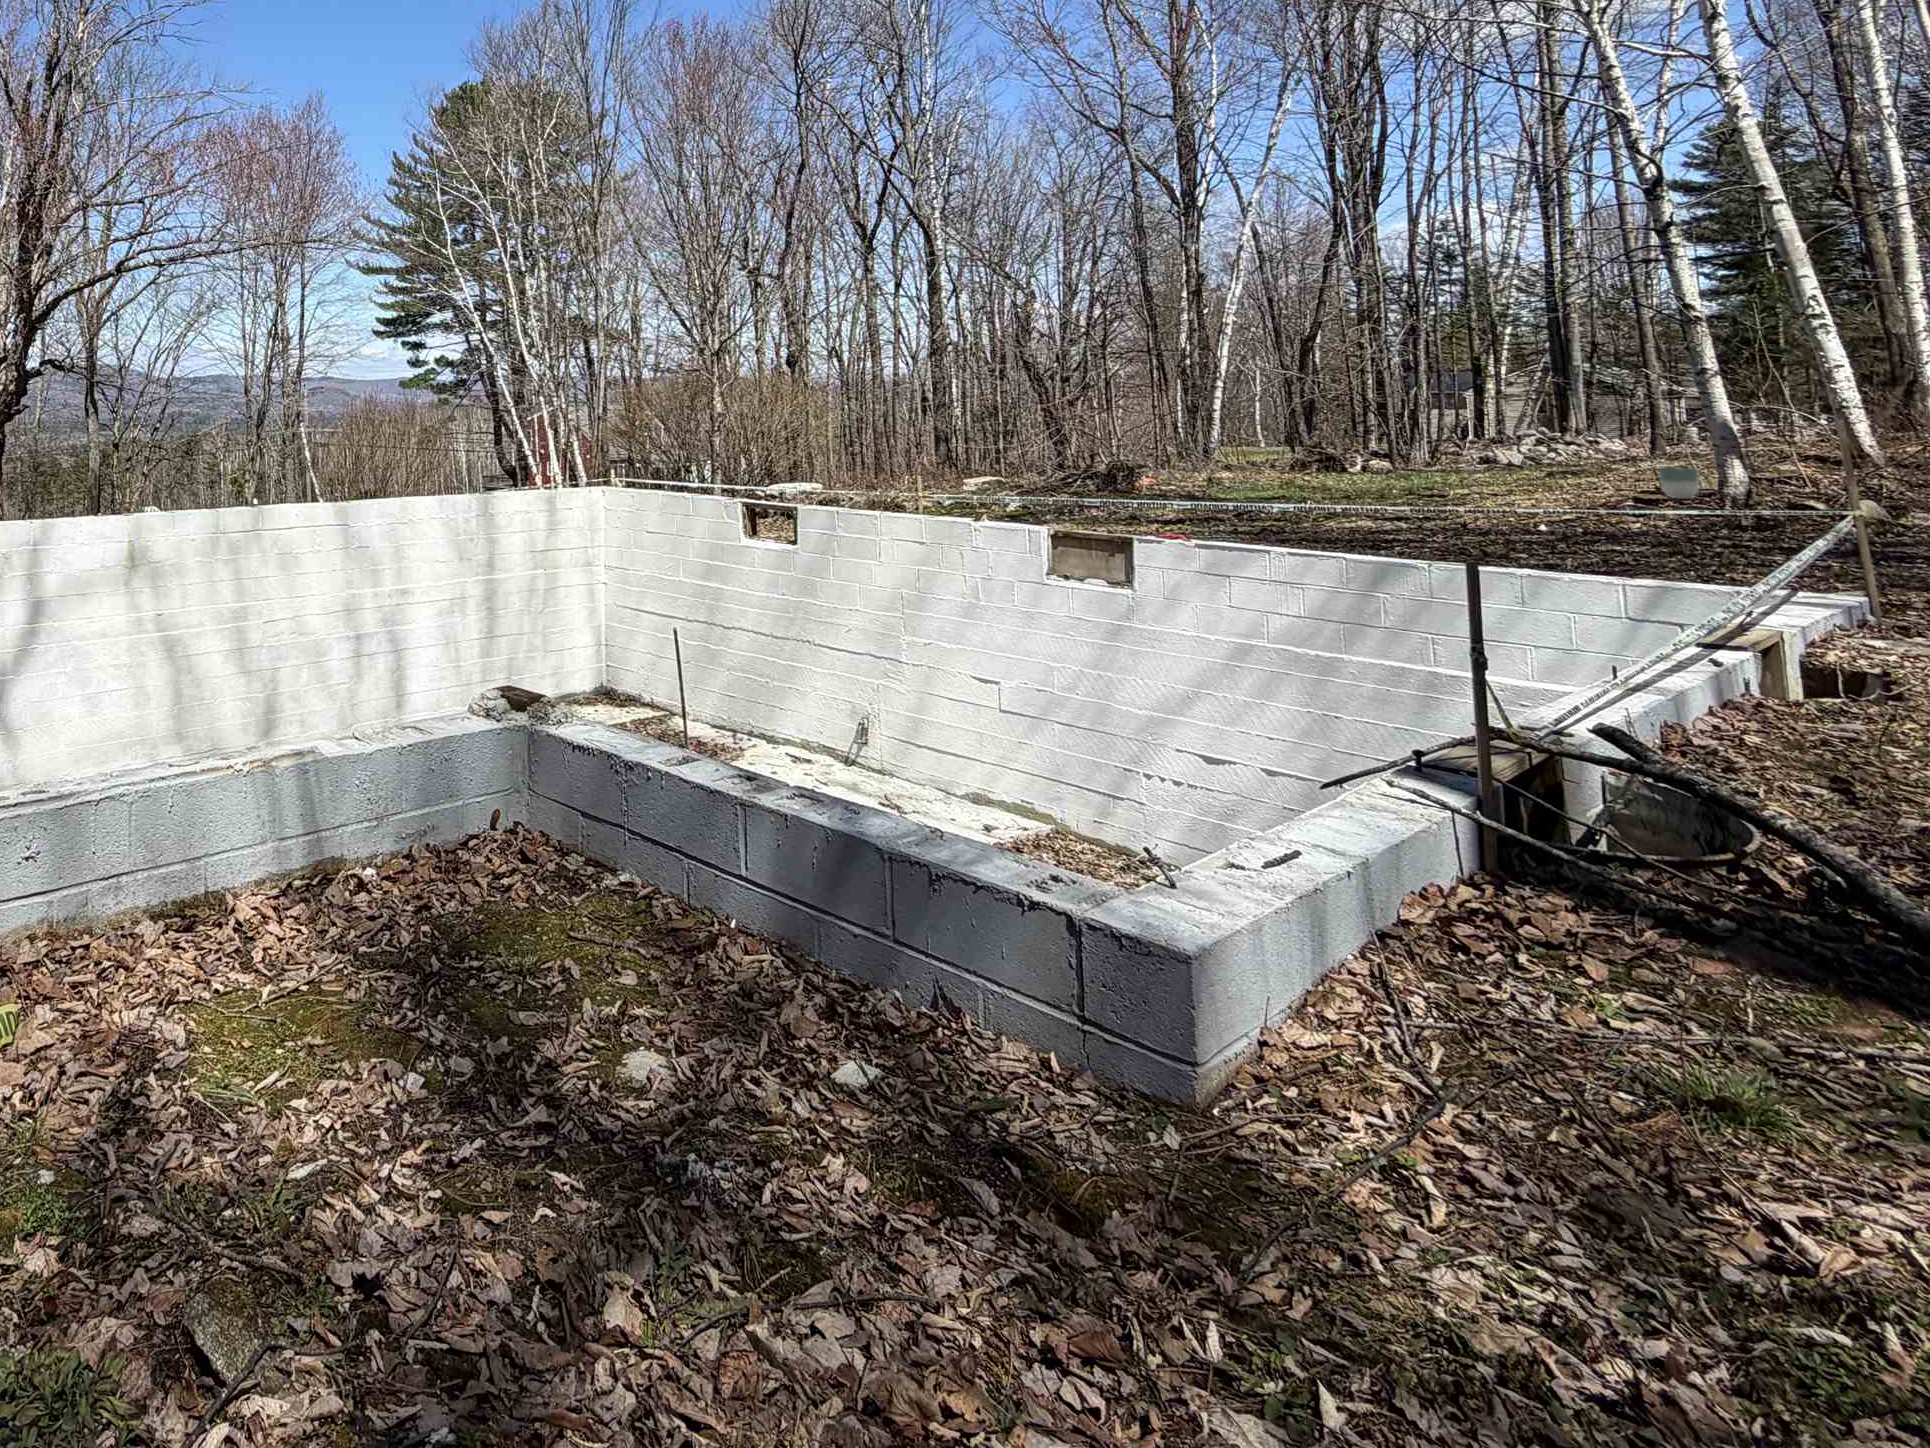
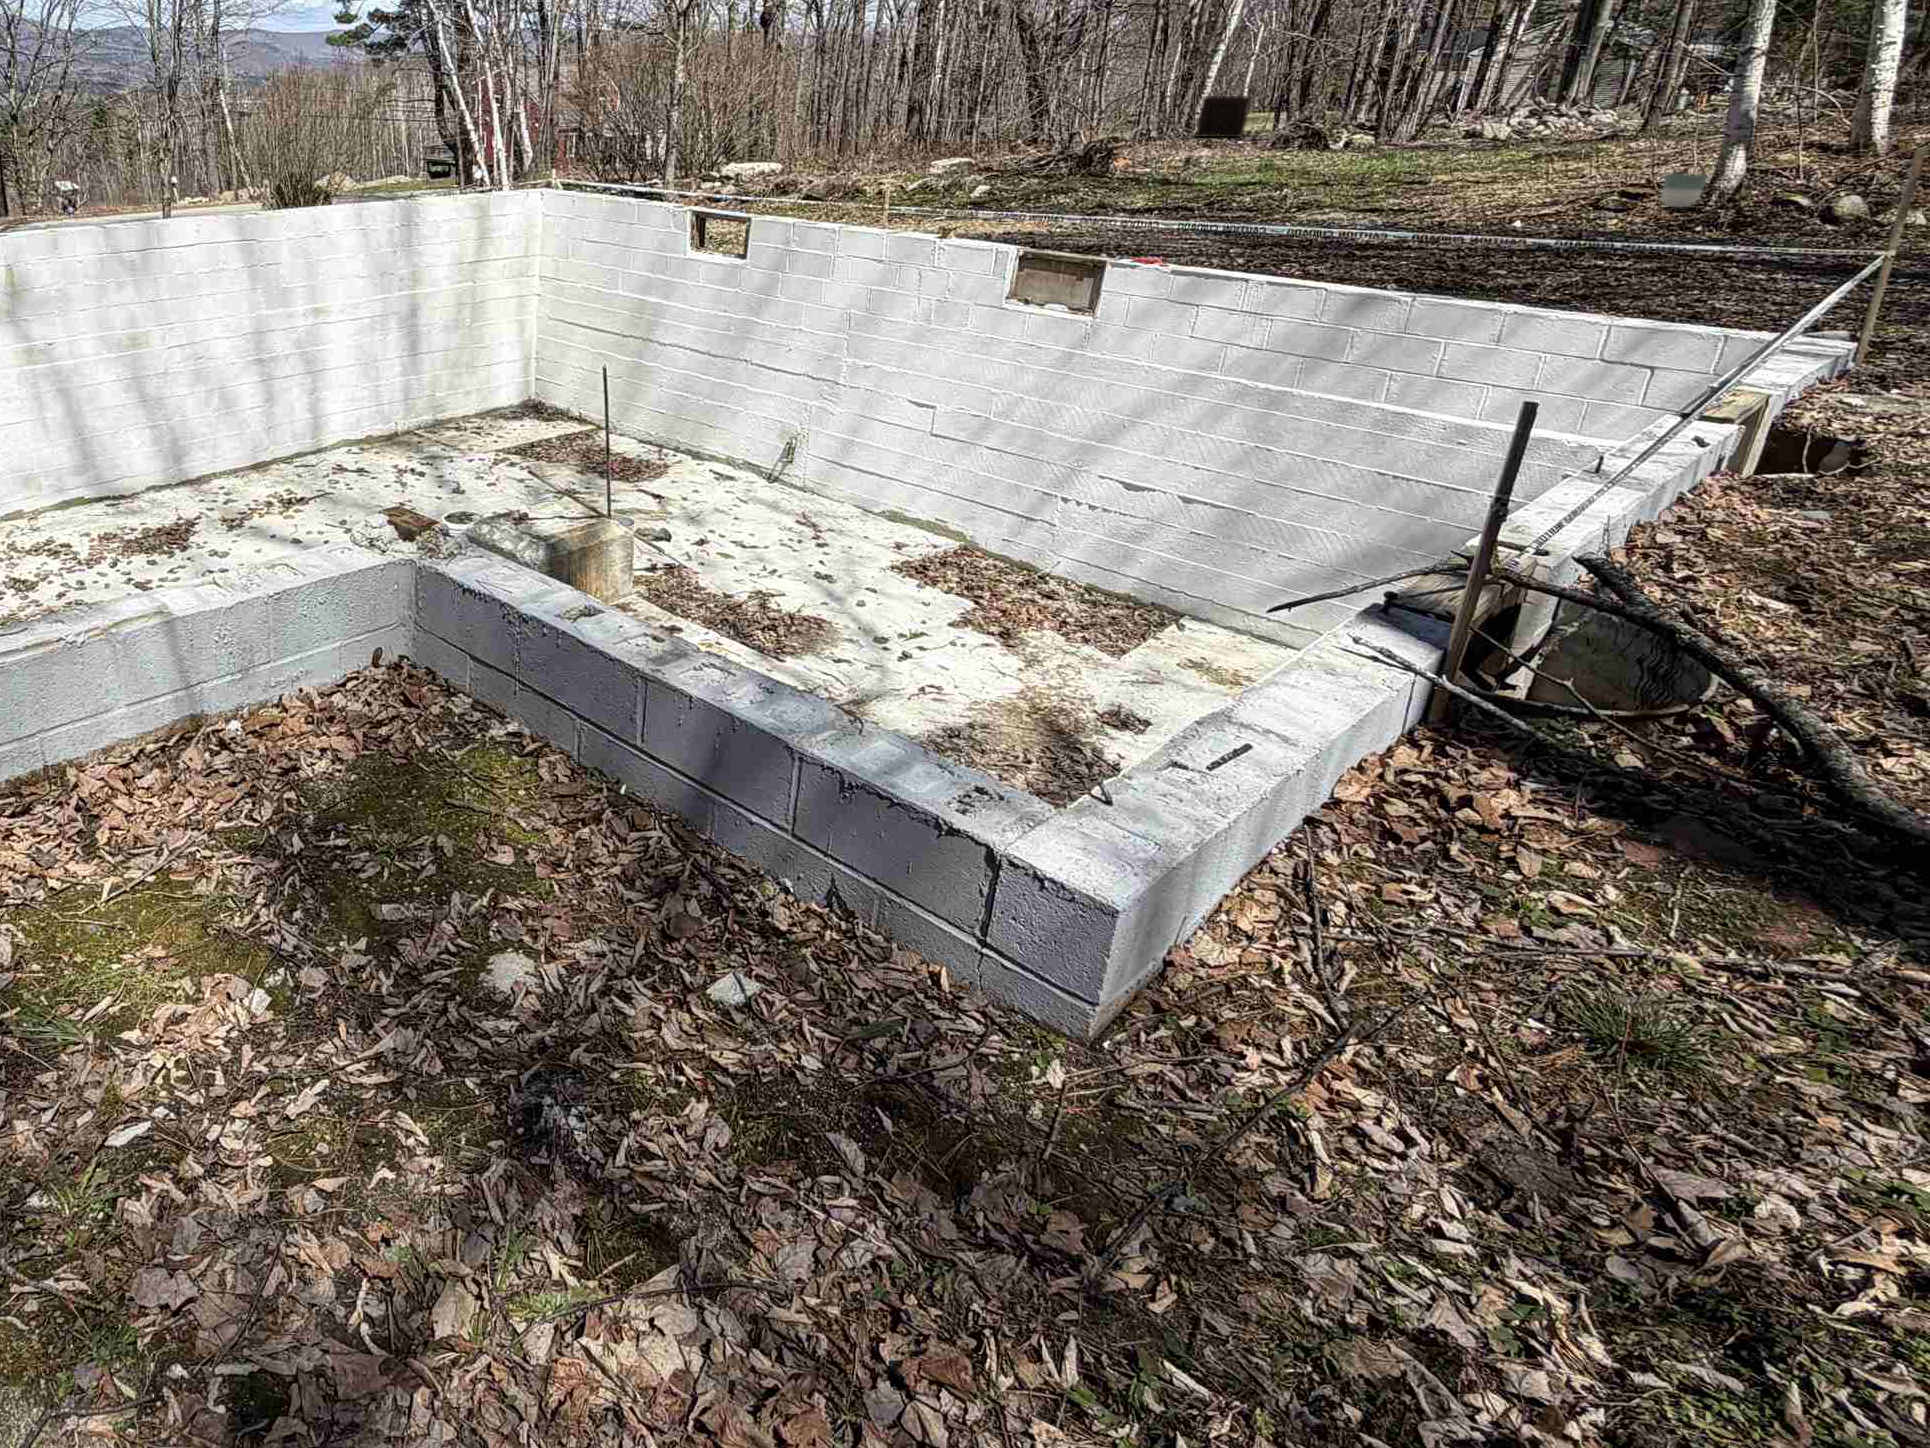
wooden crate: none [1217,424,1267,461] -> present [1196,96,1251,137]

